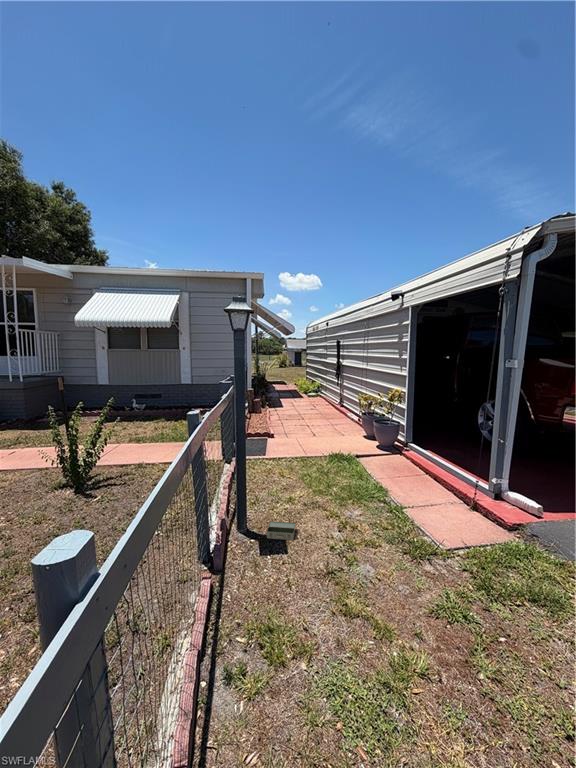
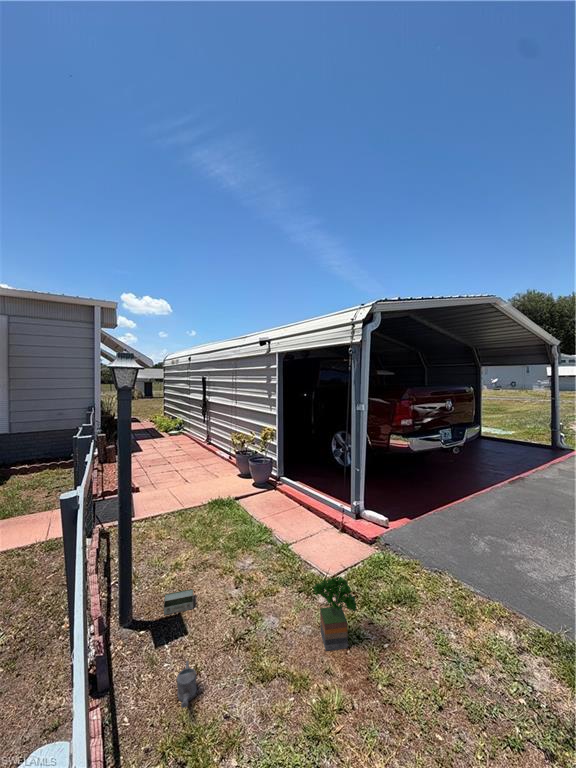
potted tree: none [412,538,465,622] -> present [314,577,357,651]
watering can: none [261,577,281,613] -> present [177,661,197,708]

